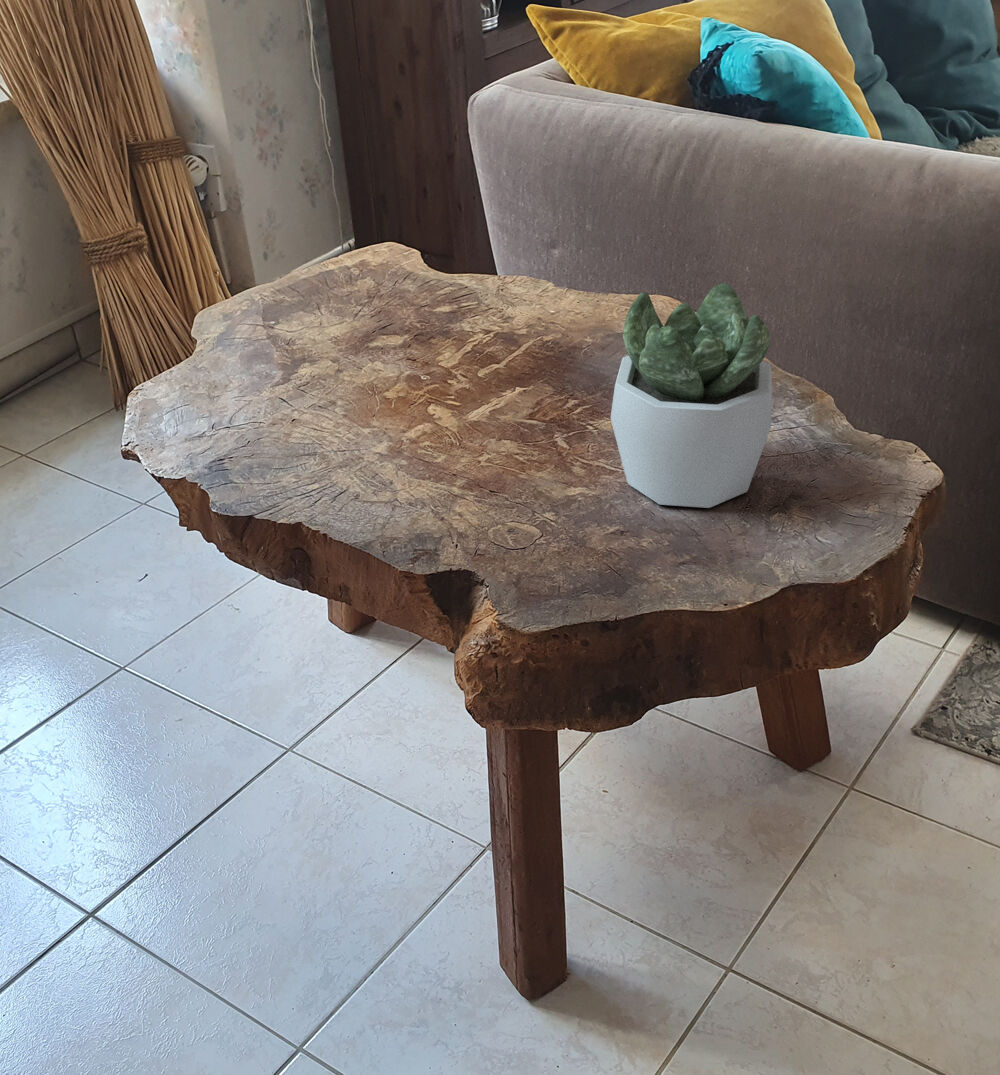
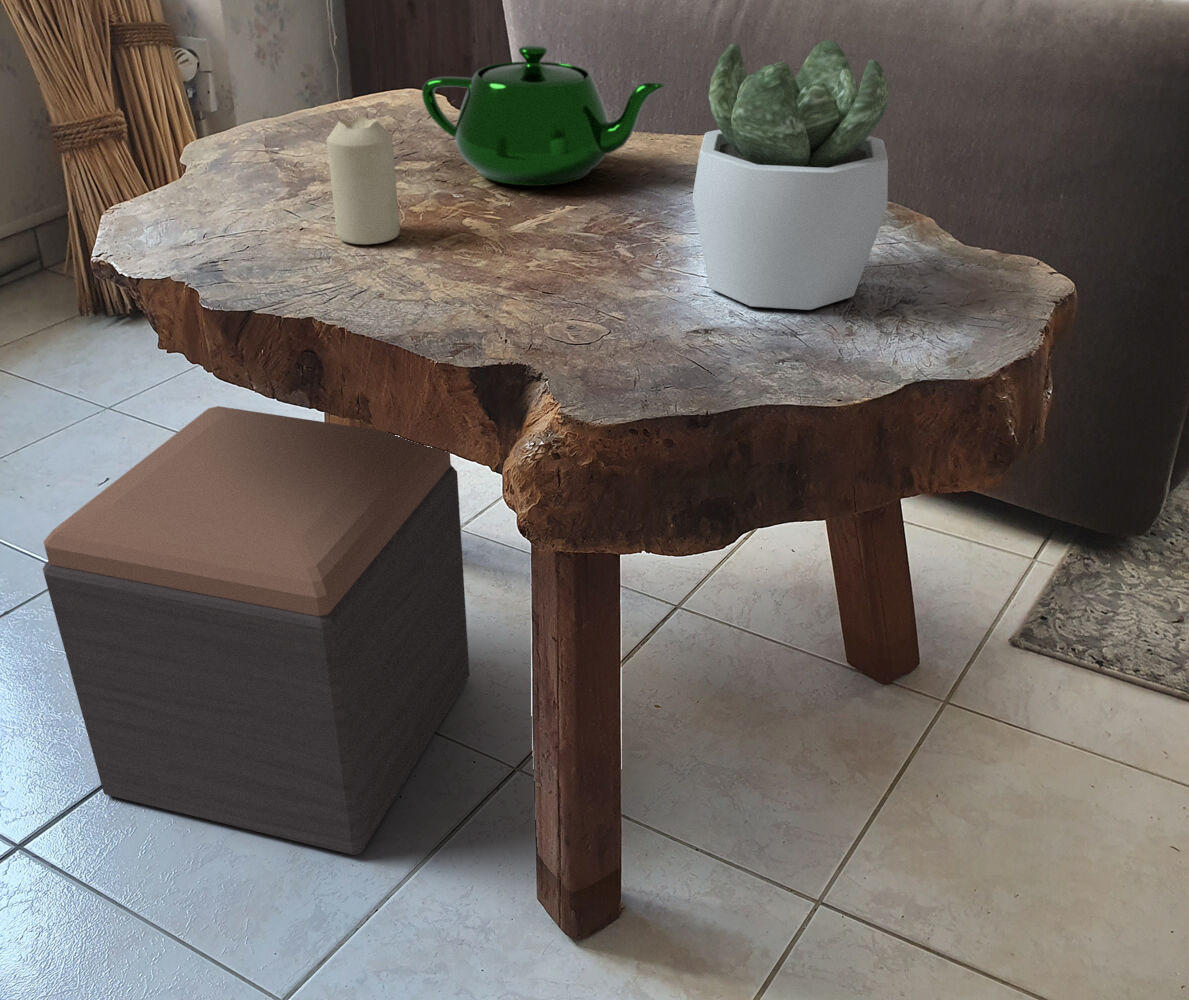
teapot: none [395,247,600,366] -> present [422,45,666,186]
candle: none [315,335,376,438] -> present [327,116,399,244]
footstool: none [99,549,445,925] -> present [43,406,470,855]

